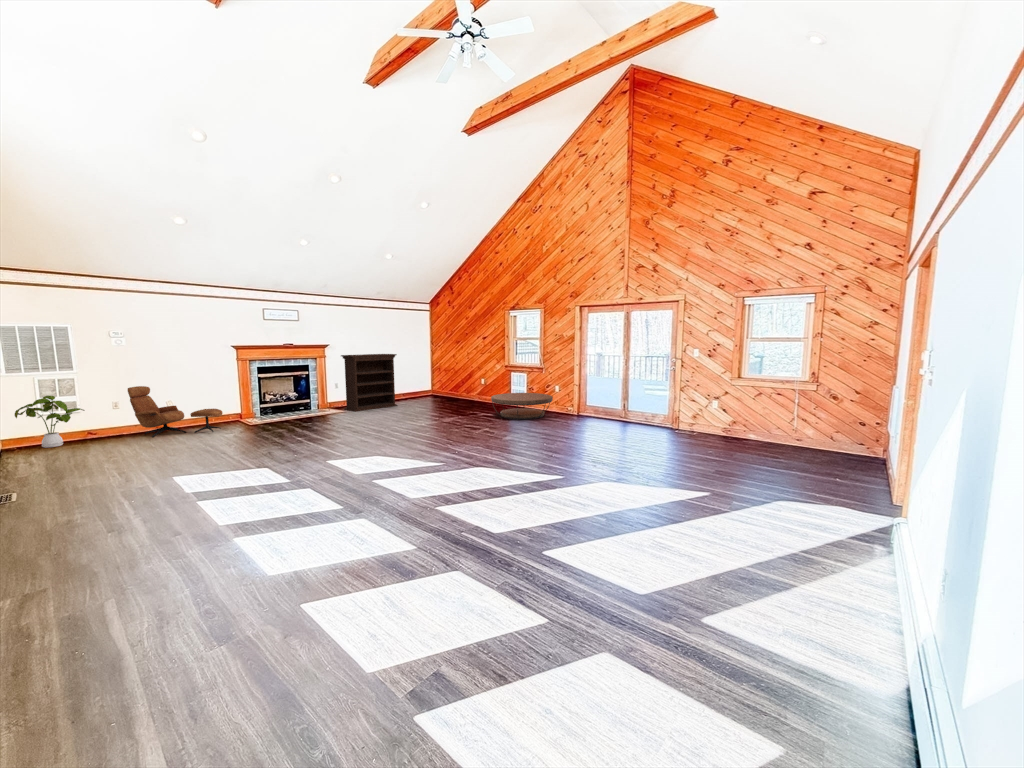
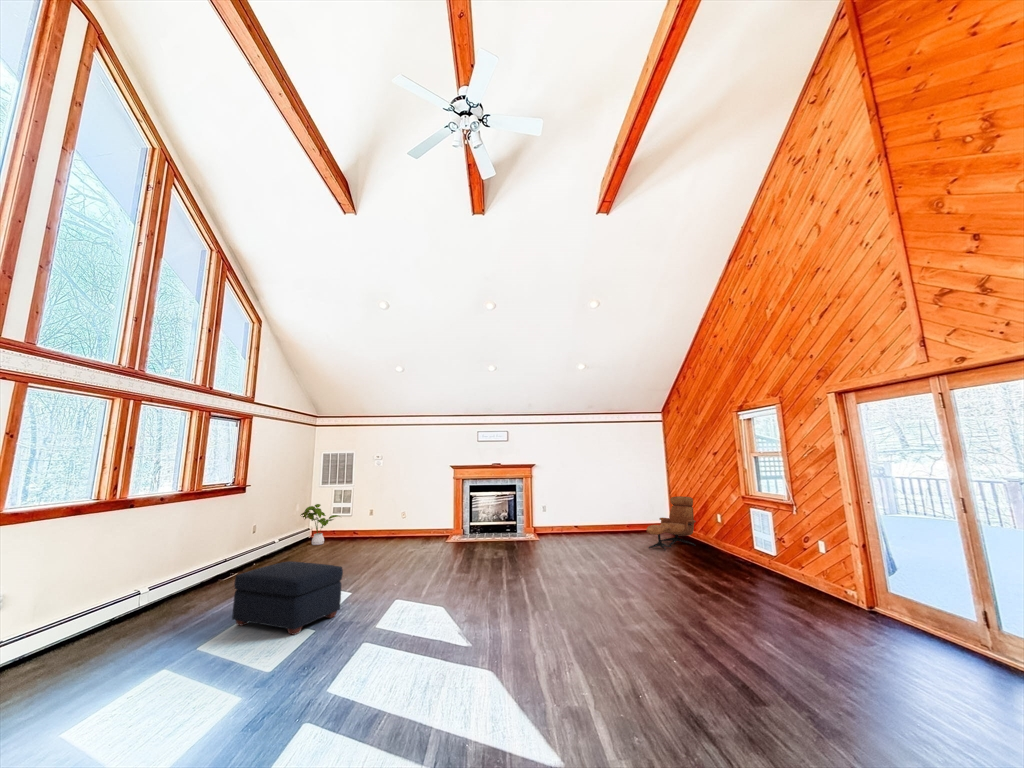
bookshelf: present [341,354,397,412] -> none [545,475,608,542]
lounge chair: present [128,386,222,437] -> present [647,496,696,550]
coffee table: present [491,393,553,419] -> none [690,542,808,597]
ottoman: none [200,433,297,495] -> present [232,561,343,635]

